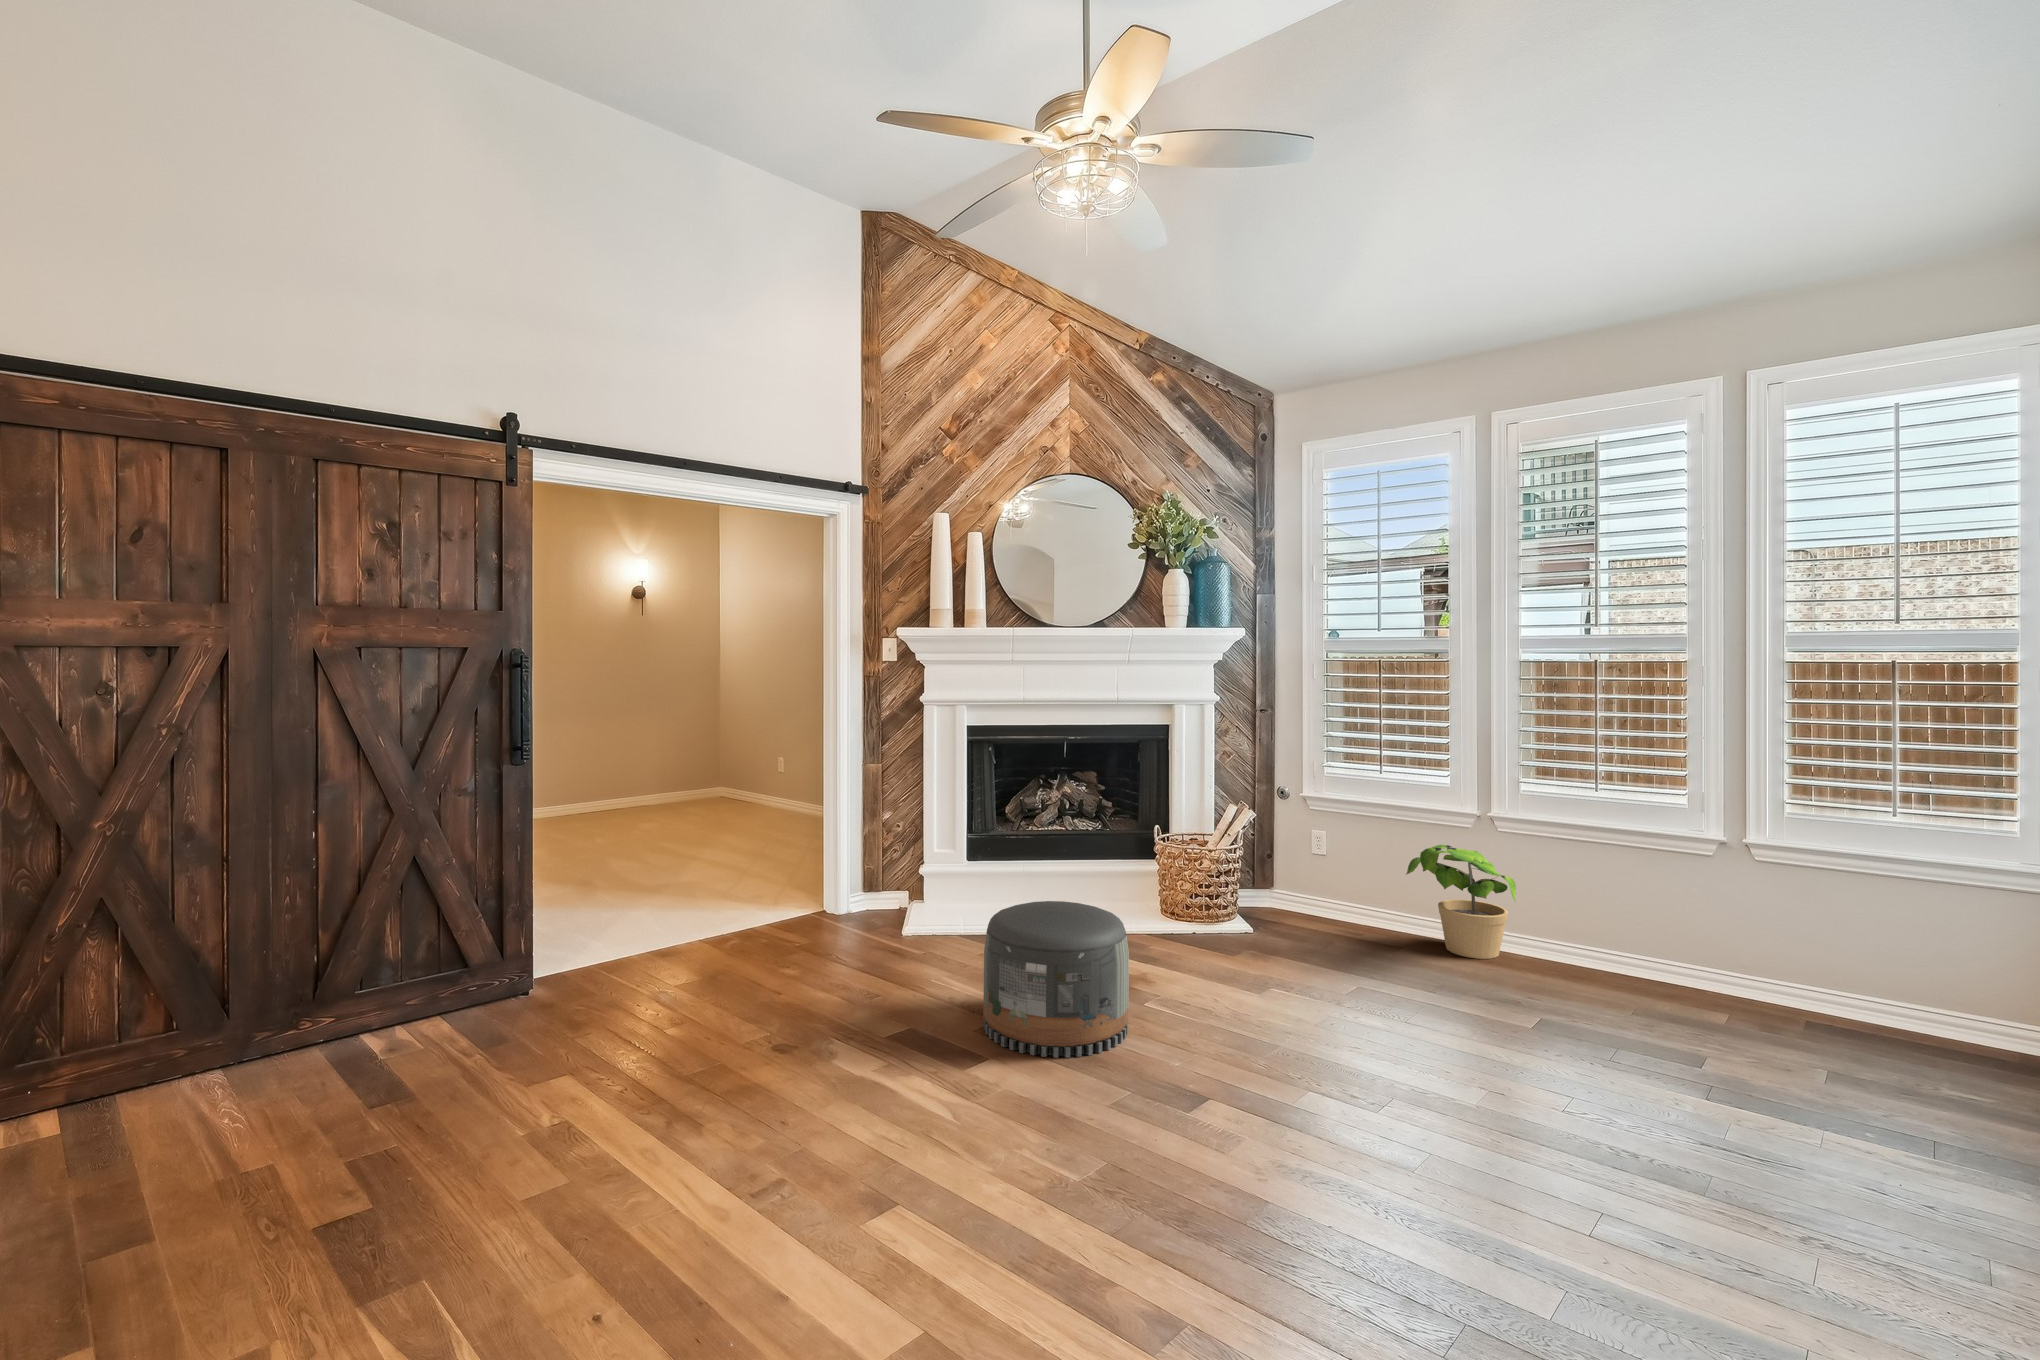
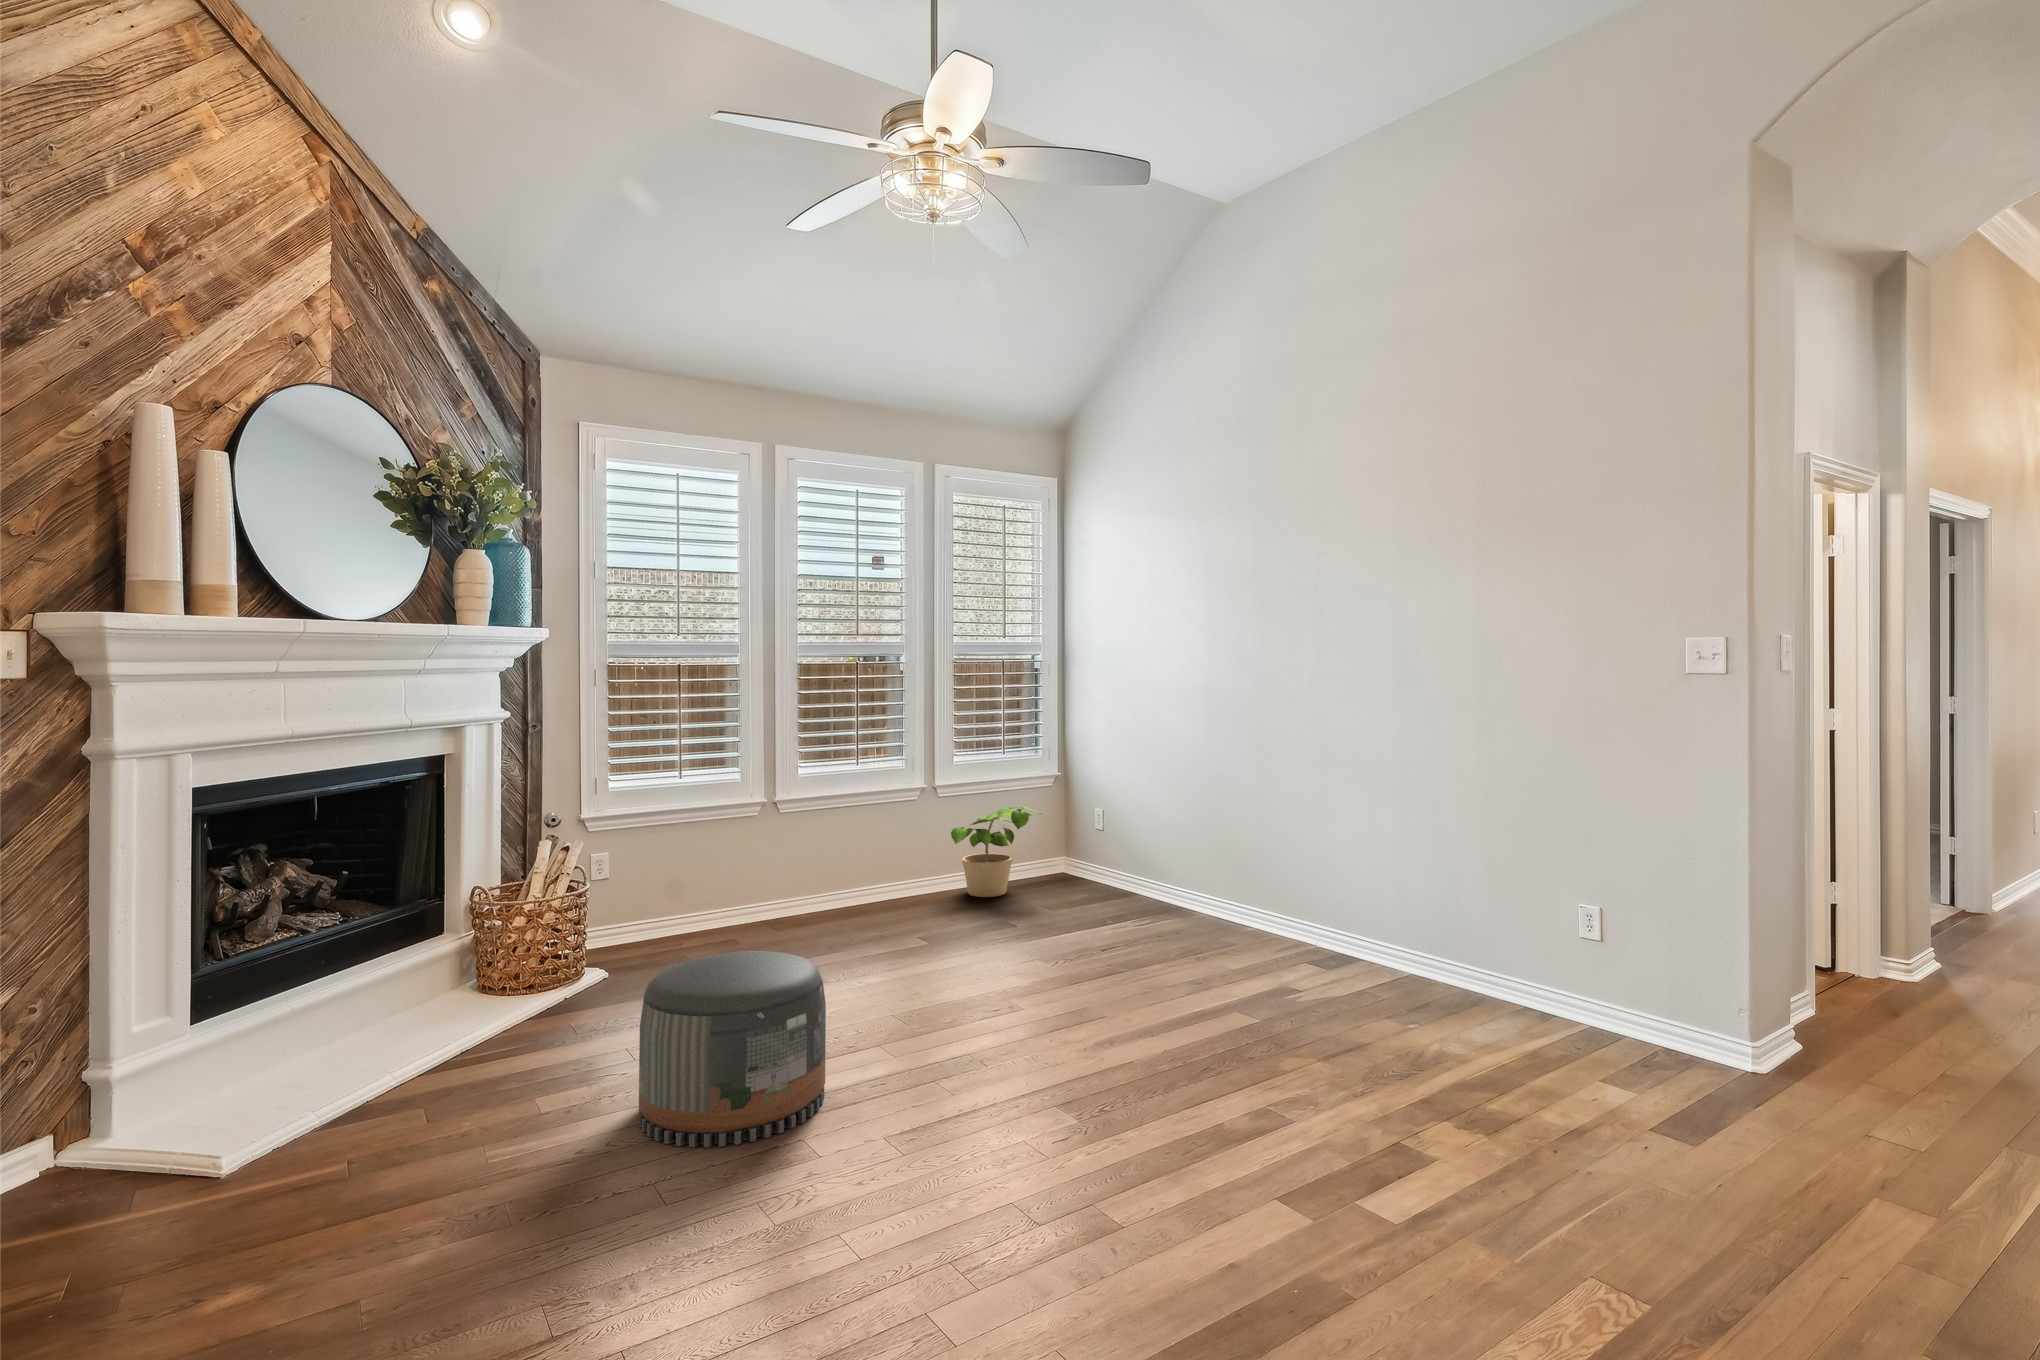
potted plant: present [1406,845,1516,959] -> present [951,807,1041,897]

